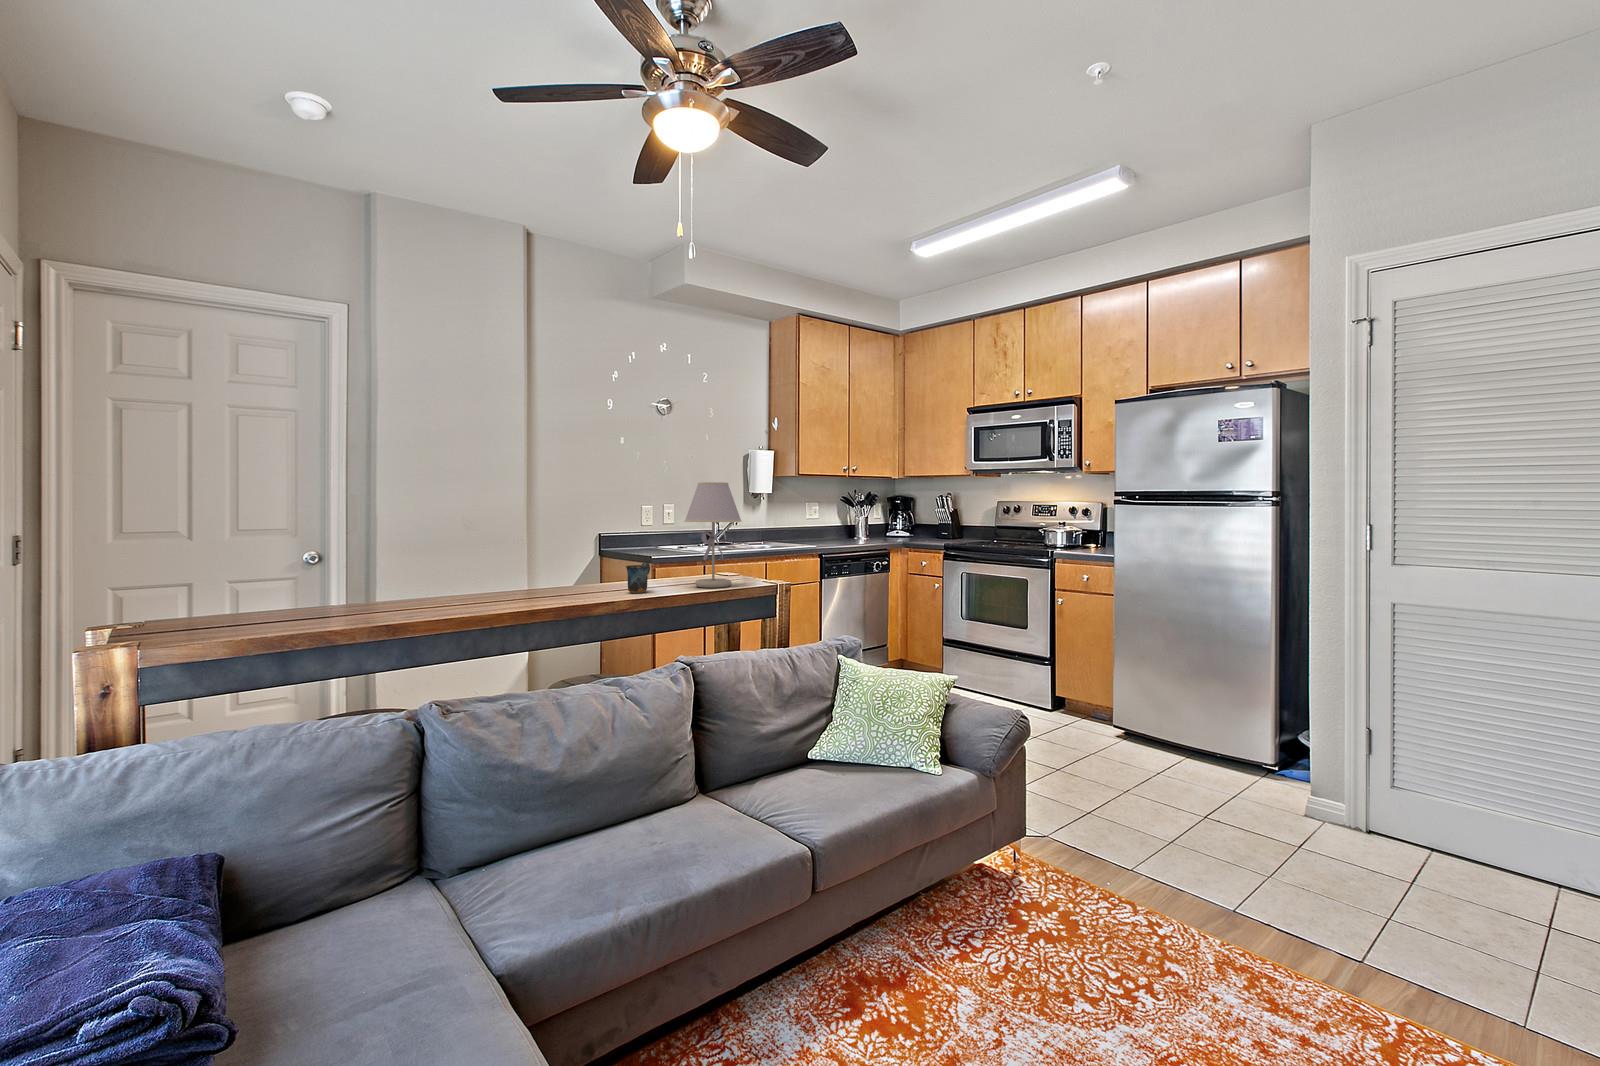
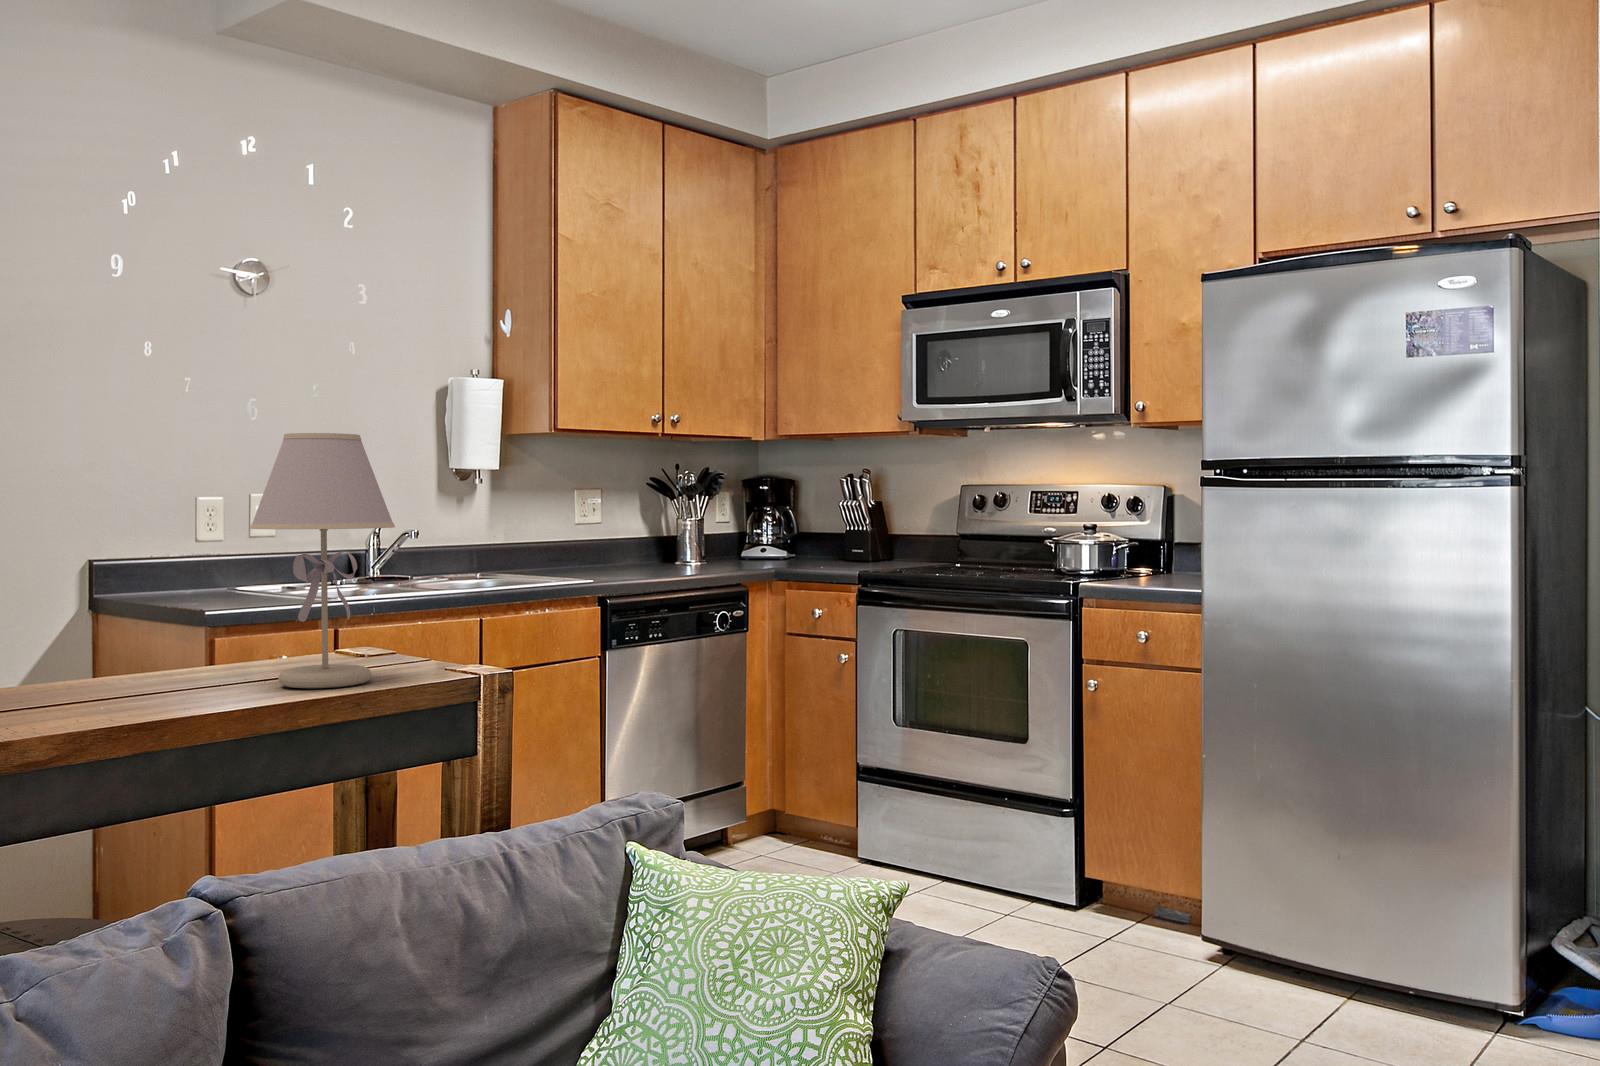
mug: present [626,563,650,593] -> none [87,632,158,708]

